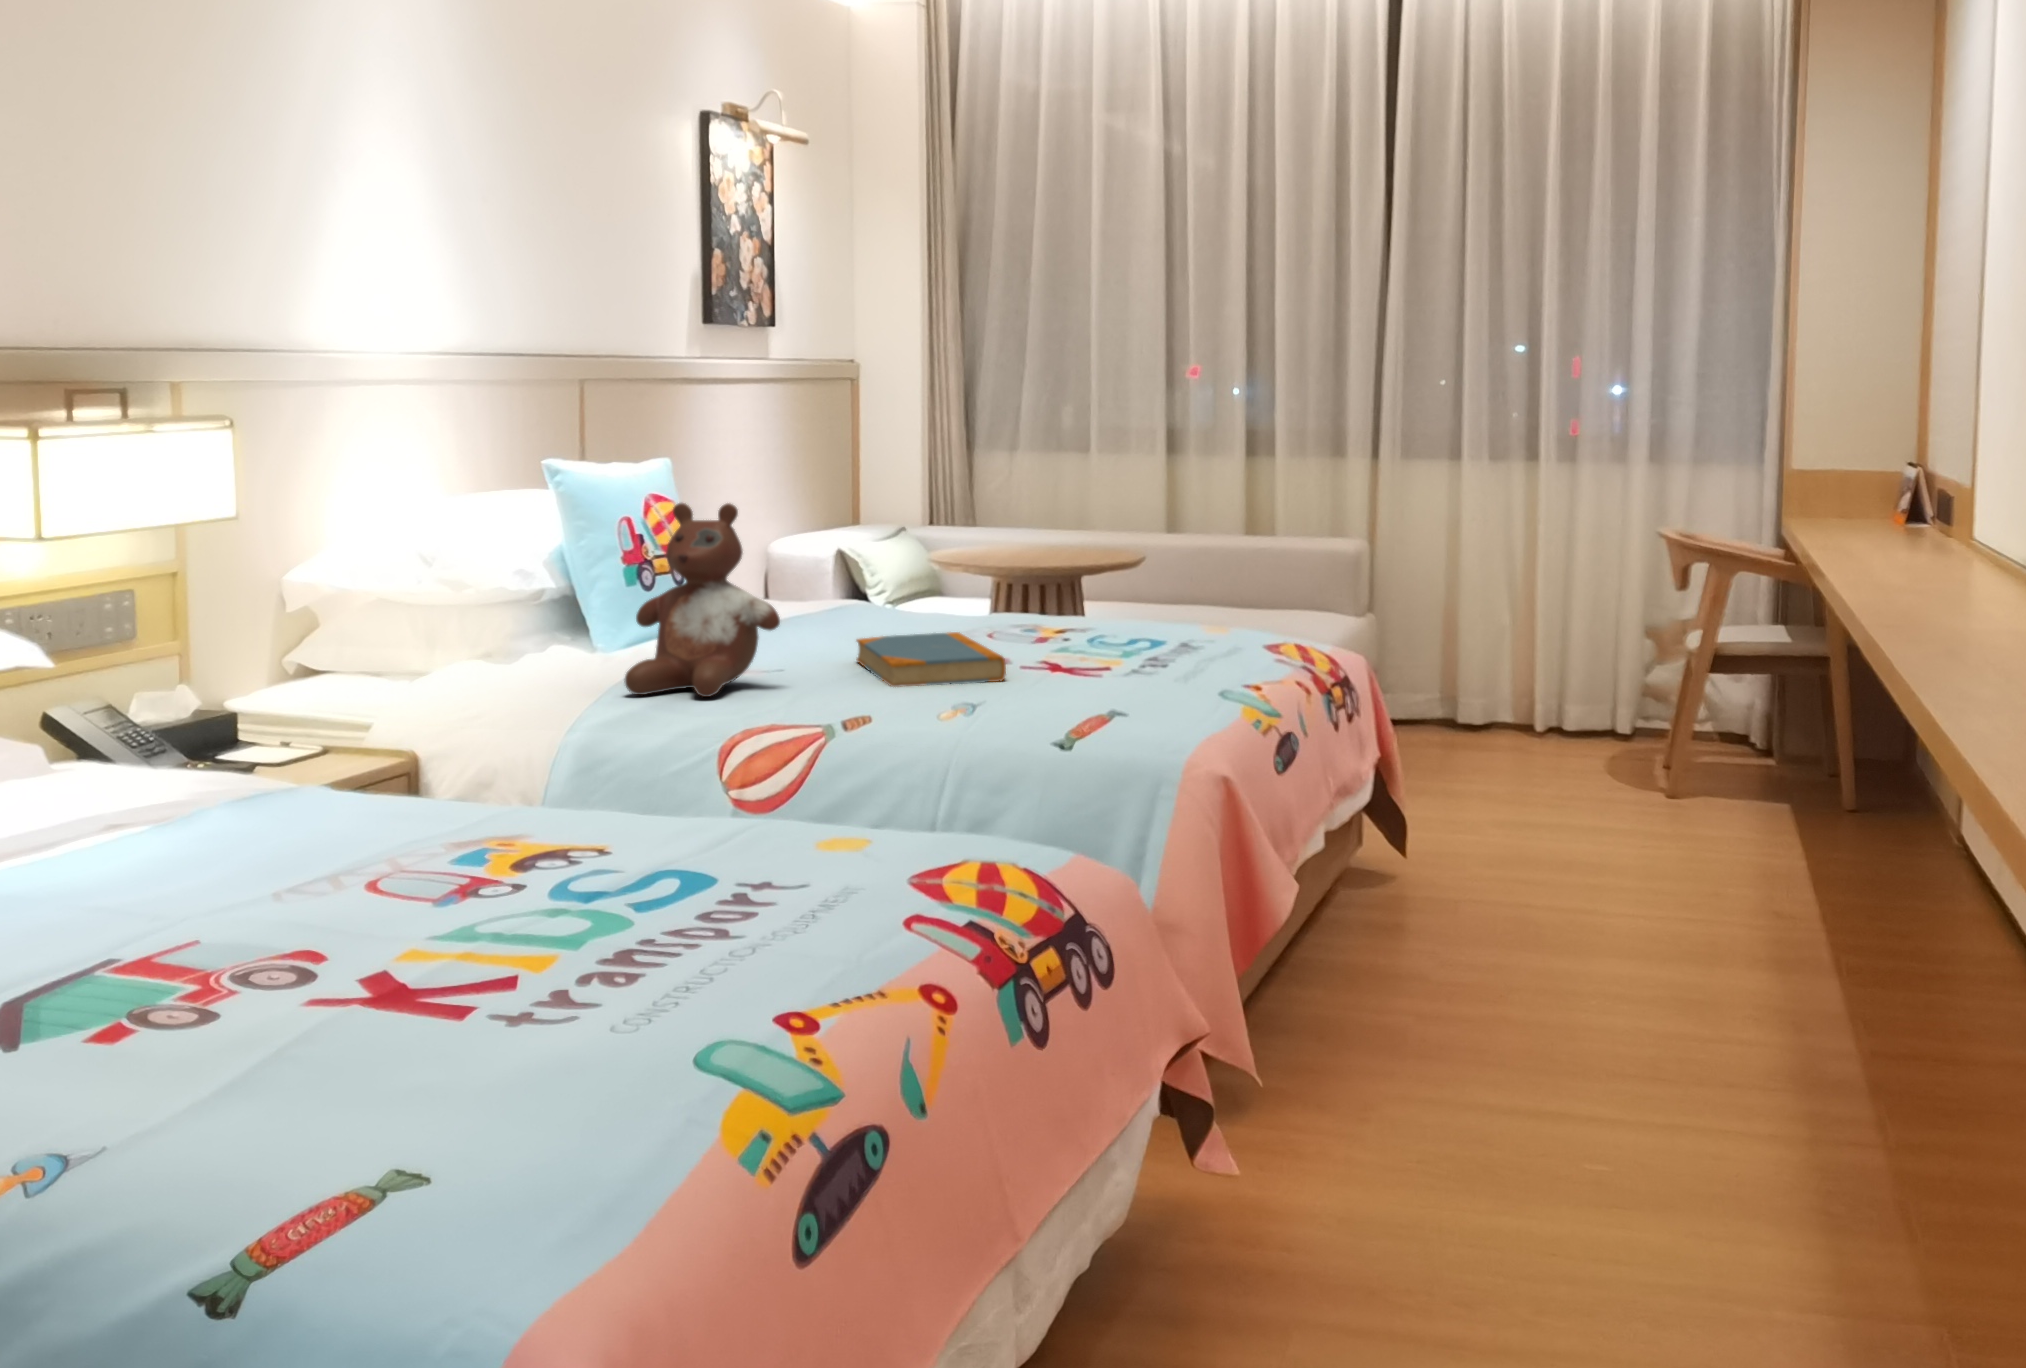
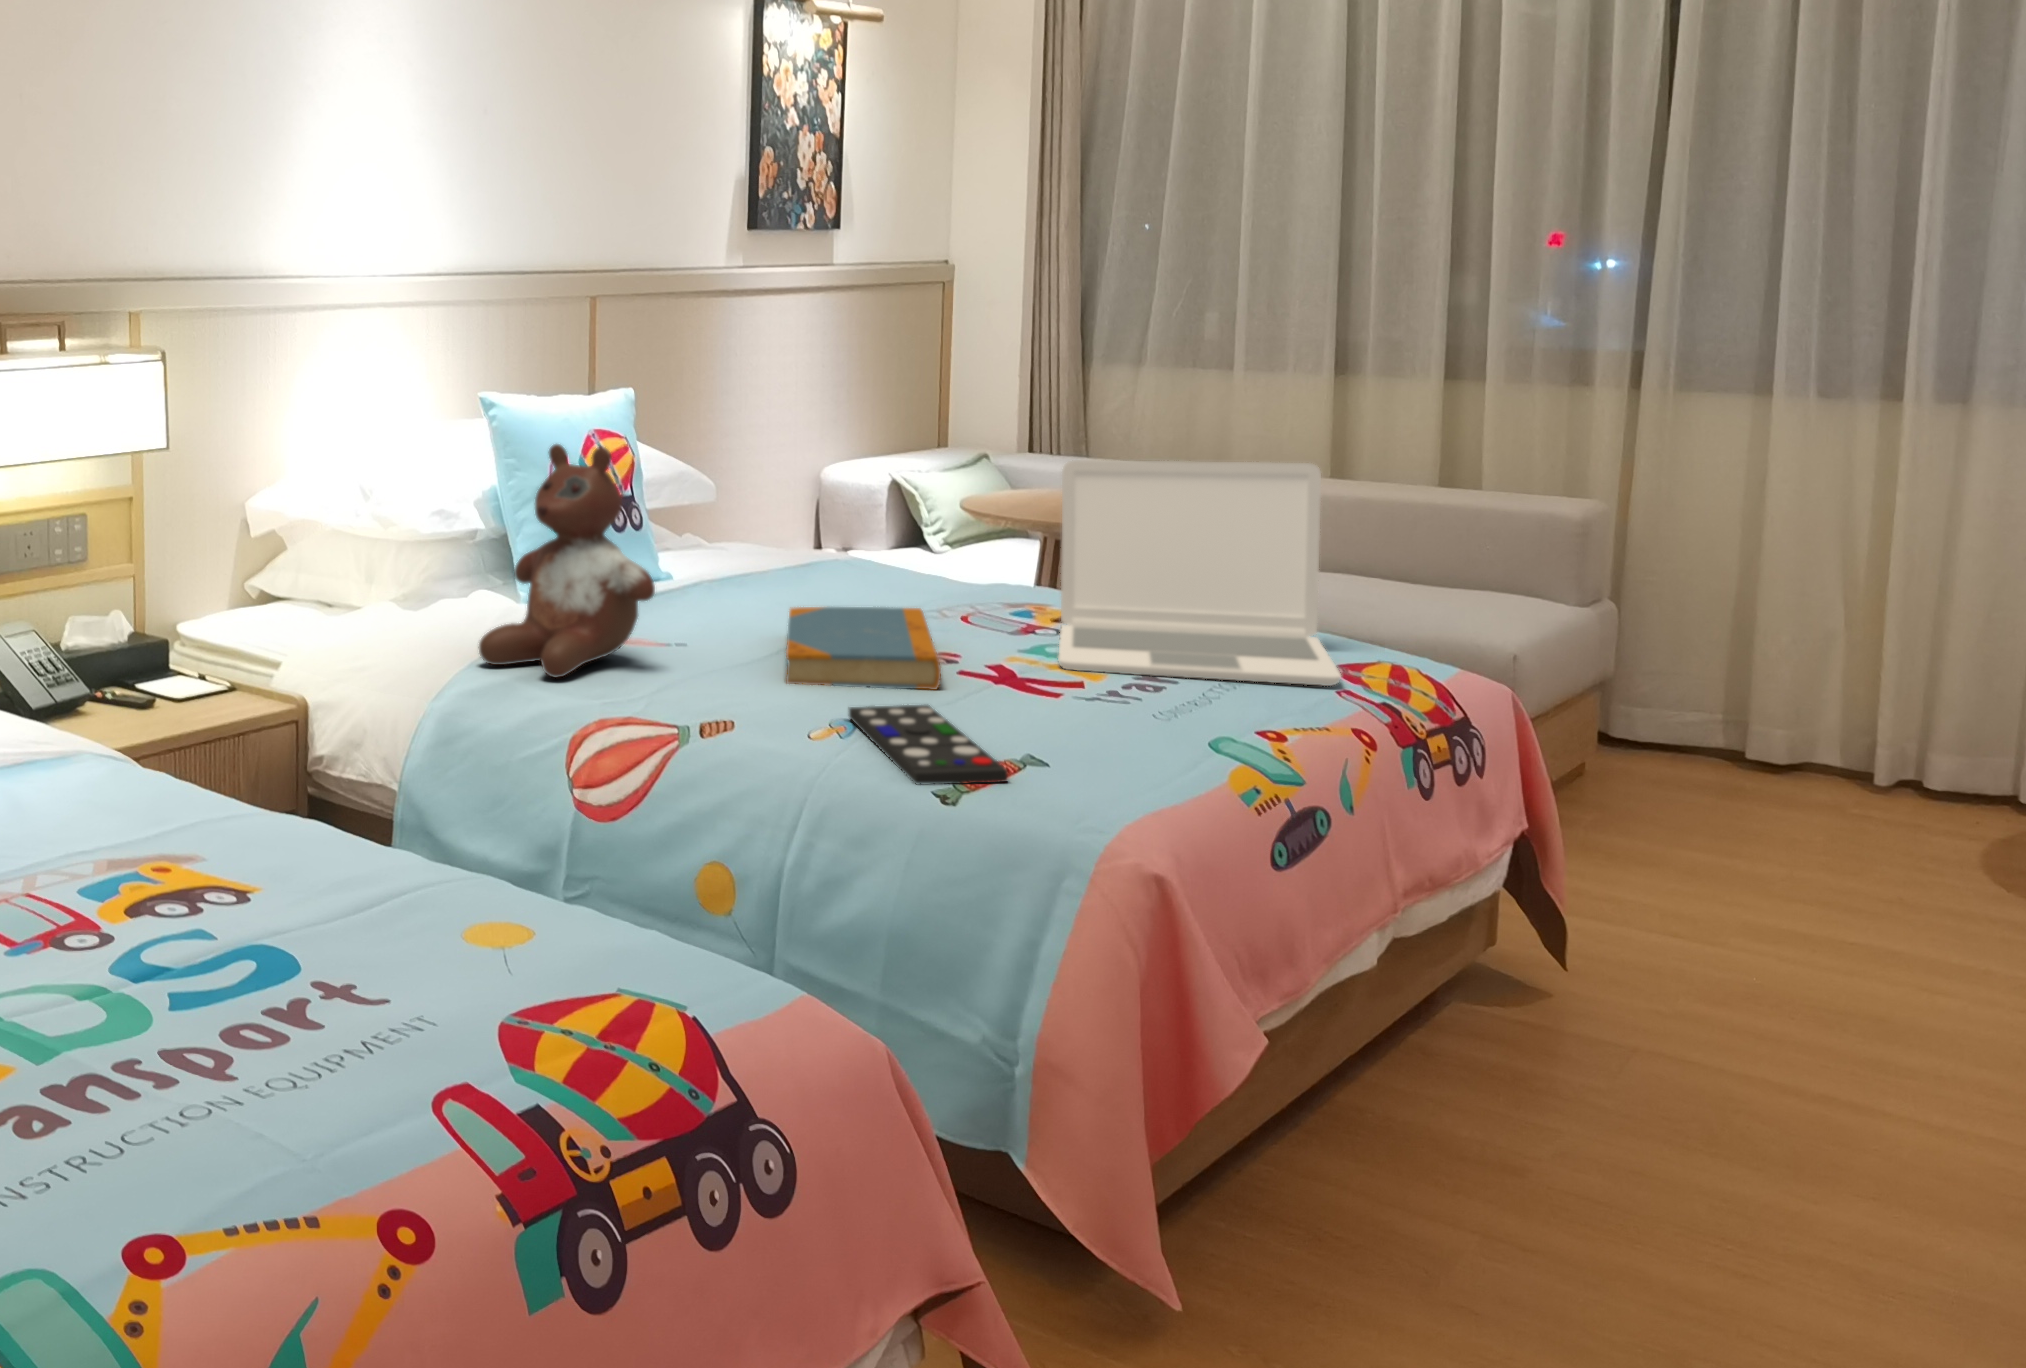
laptop: none [1052,511,1251,666] -> present [1058,460,1341,686]
remote control: none [962,684,1101,724] -> present [849,705,1008,784]

